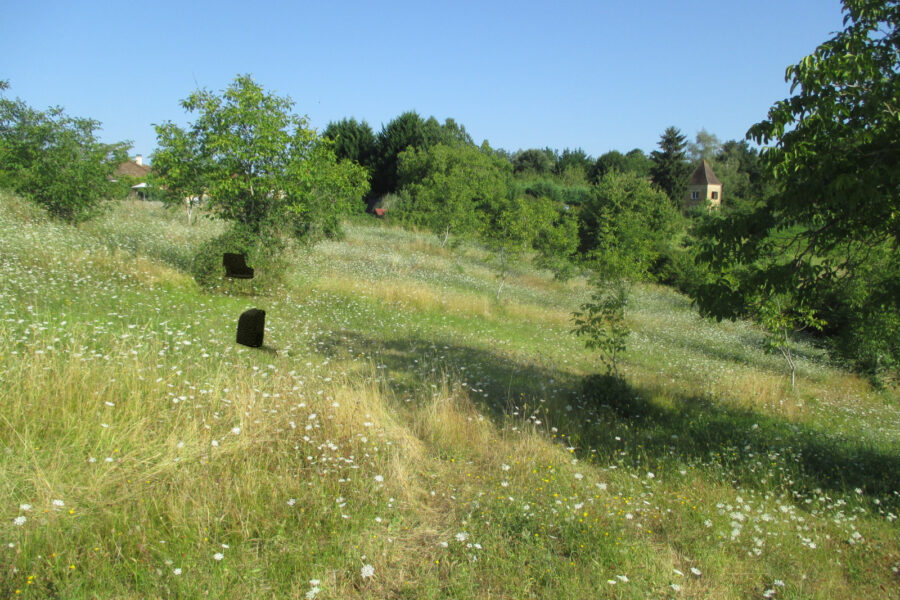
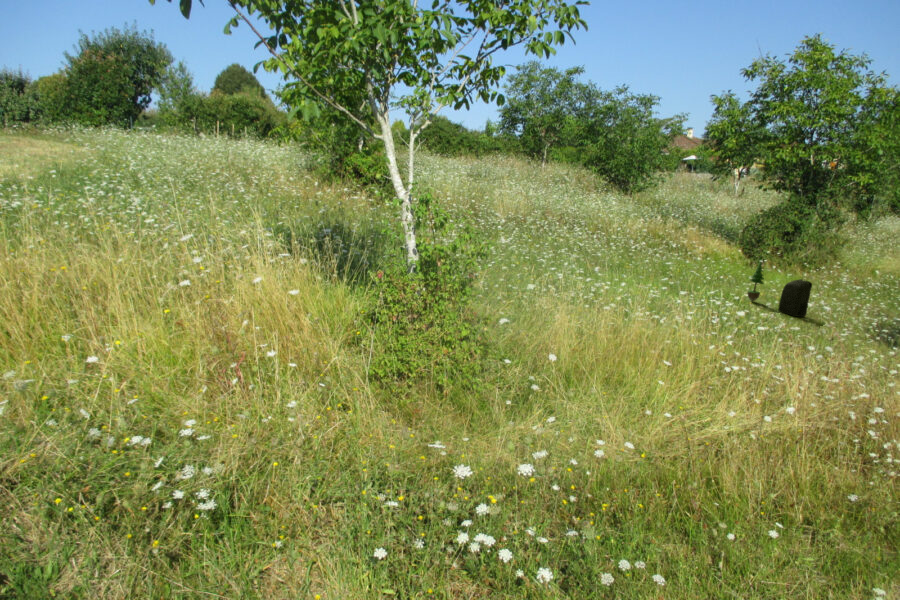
chair: present [222,253,254,296] -> none [765,226,805,273]
potted tree: none [202,291,219,335] -> present [748,262,764,301]

